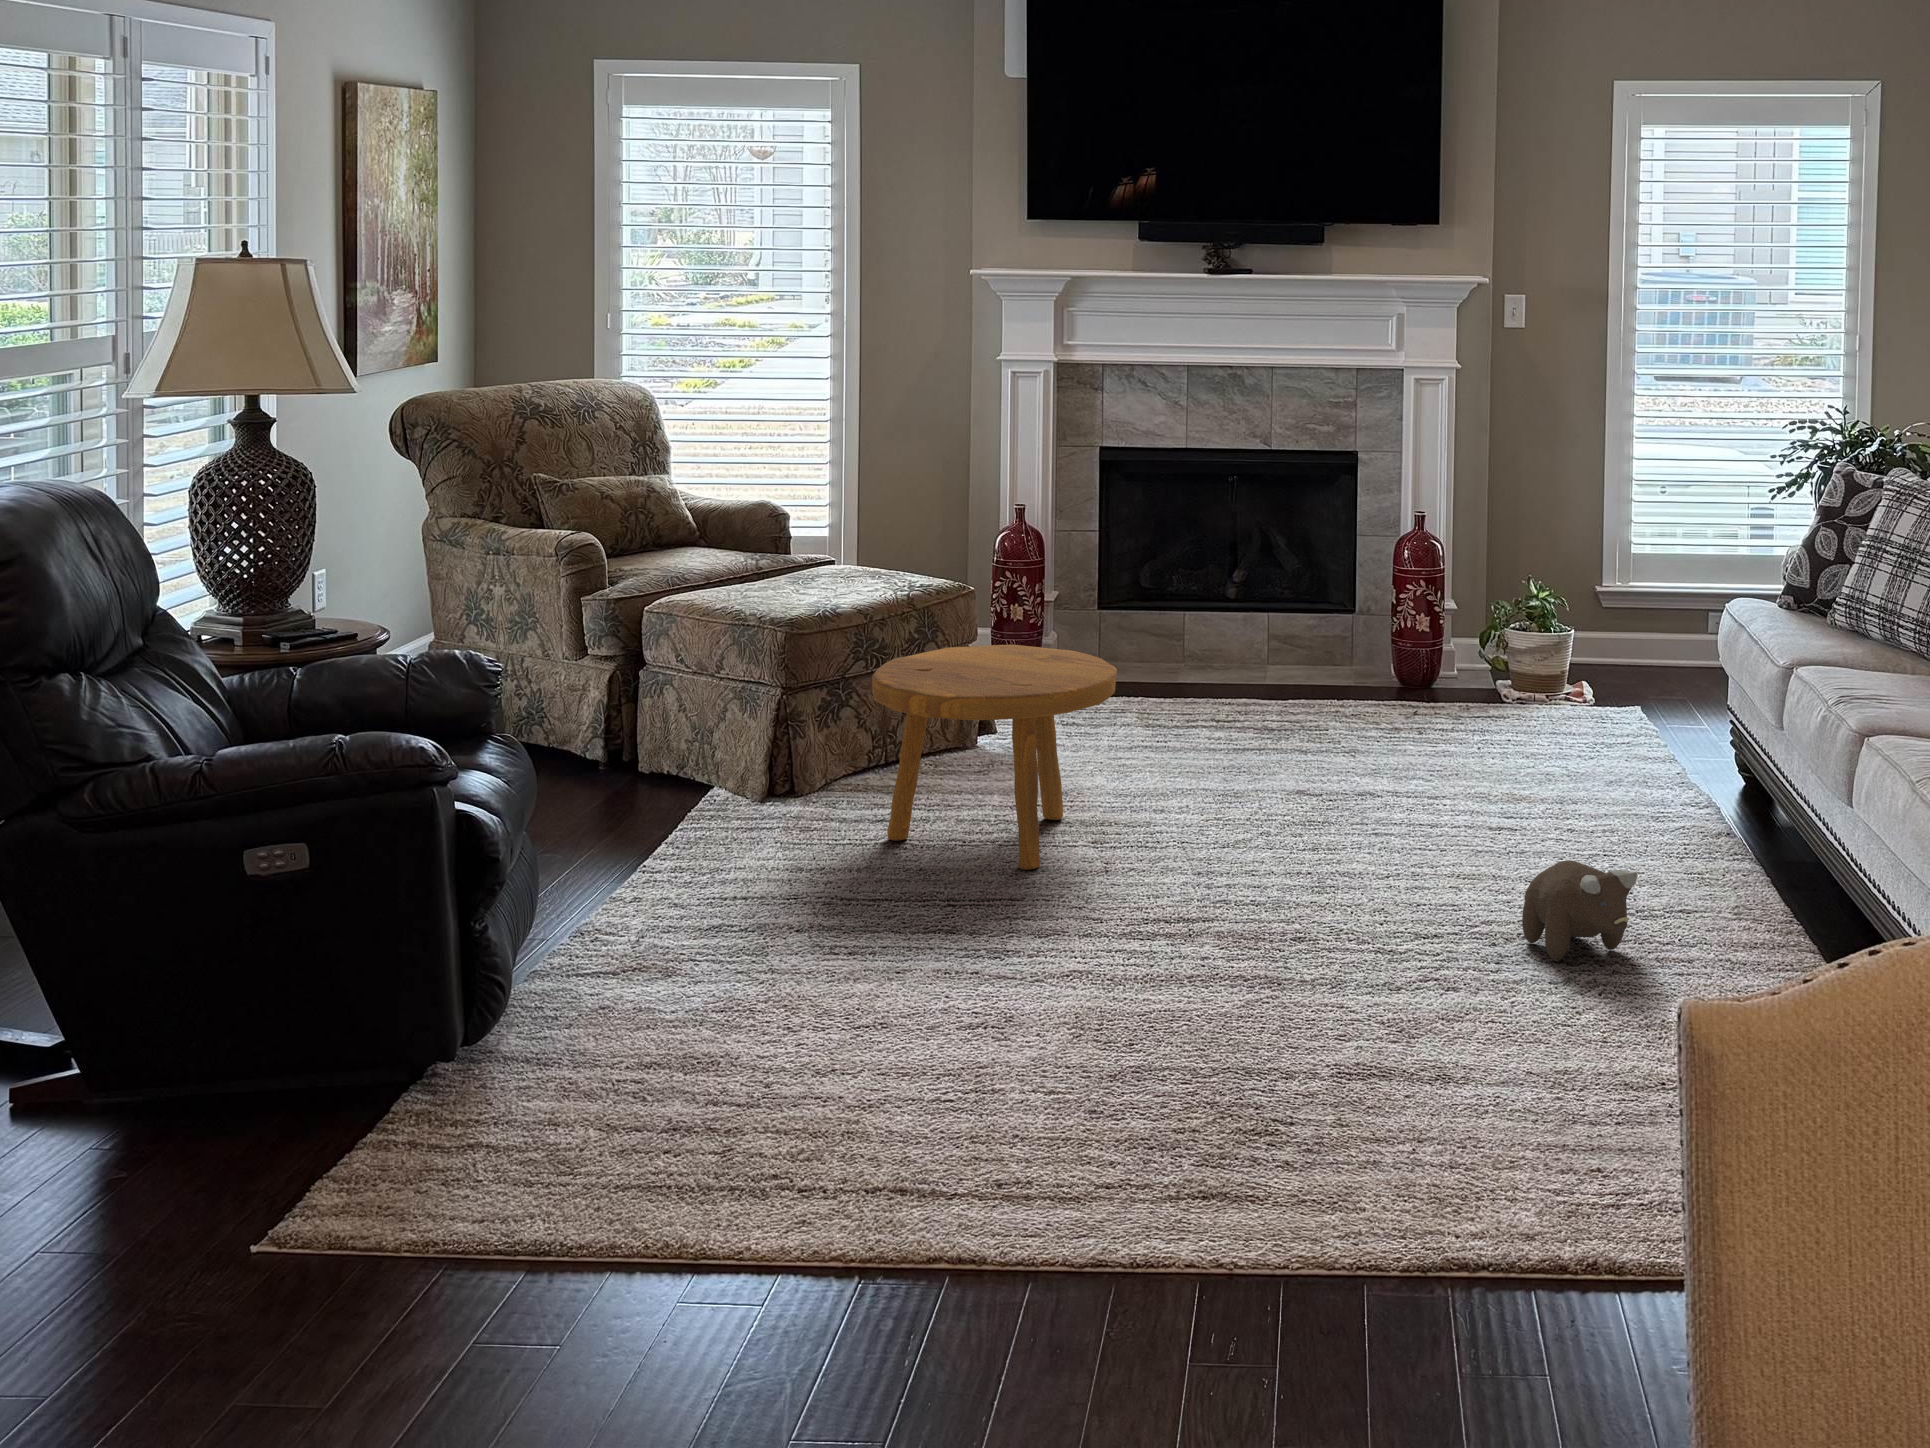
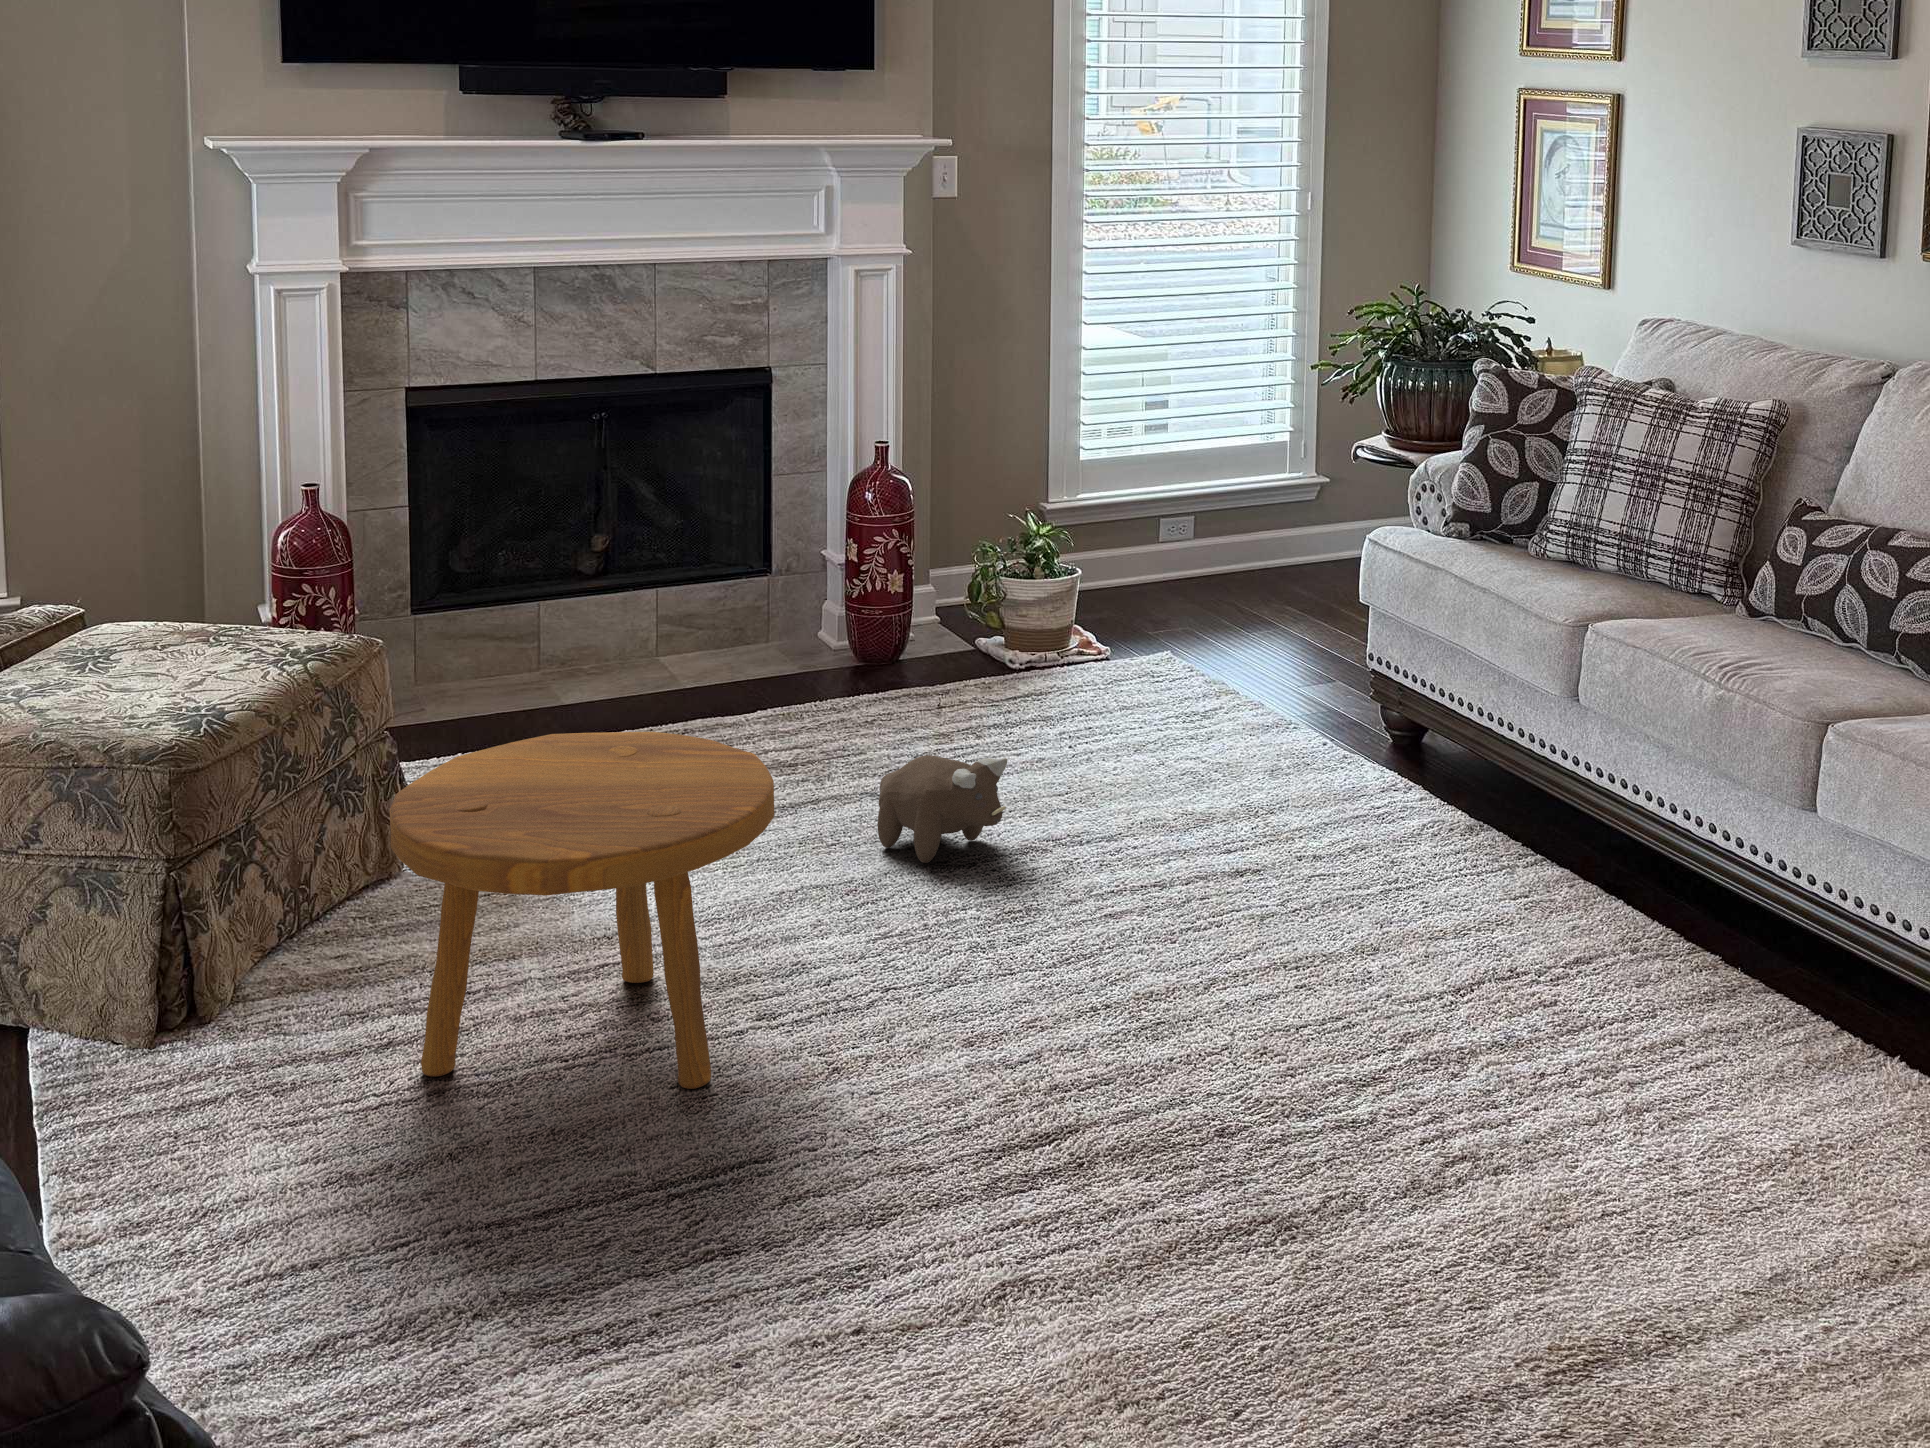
plush toy: present [1522,860,1638,961] -> present [878,755,1008,863]

